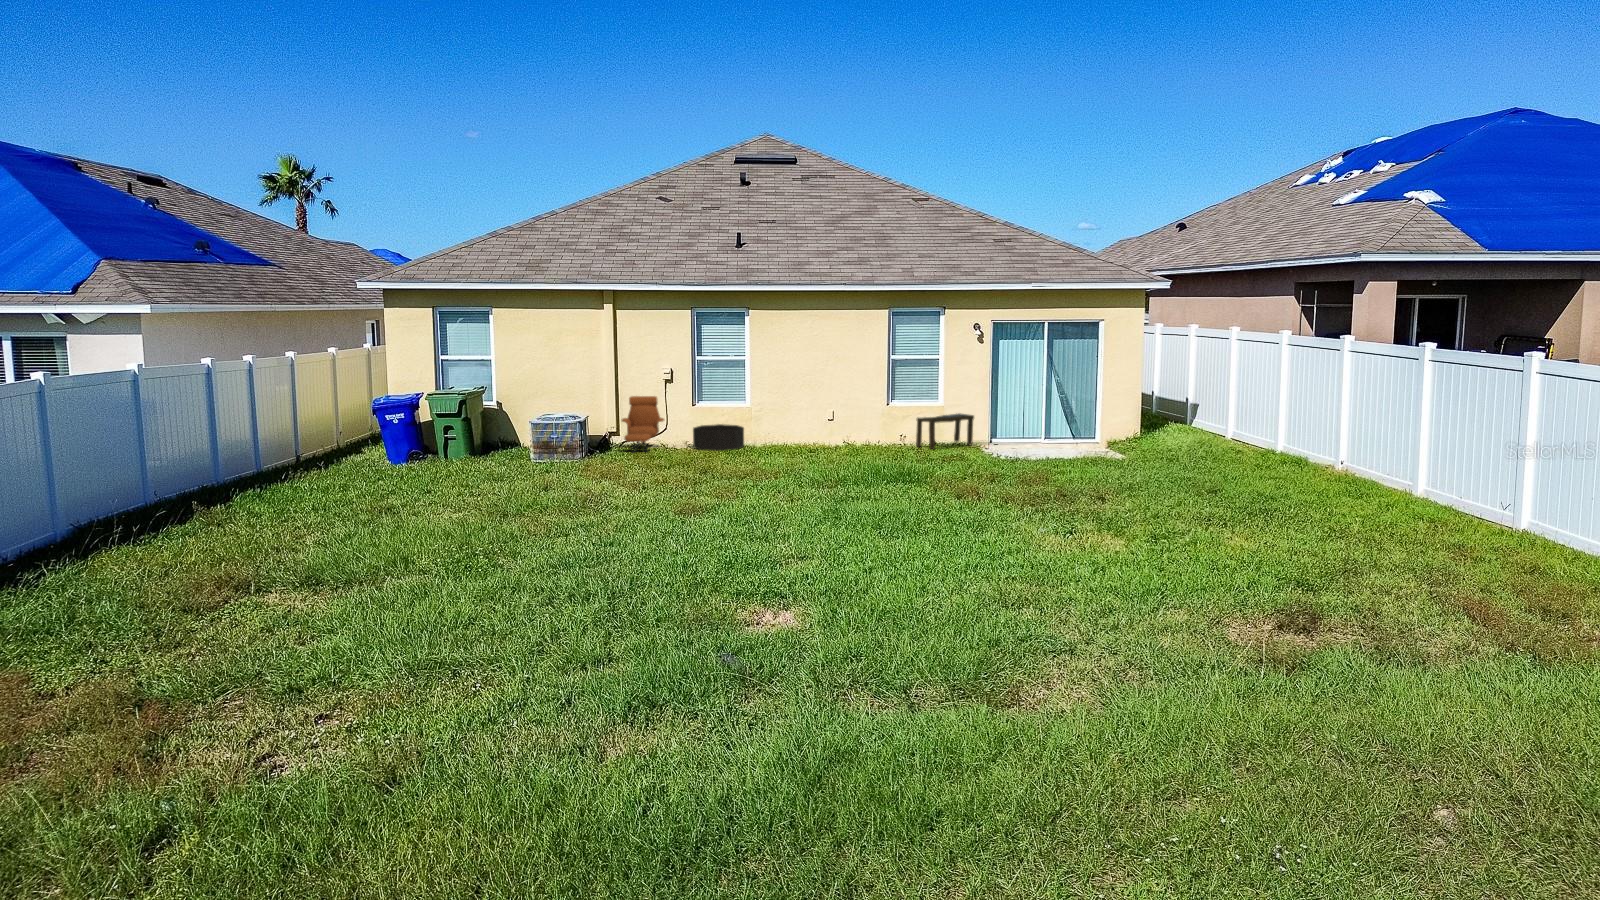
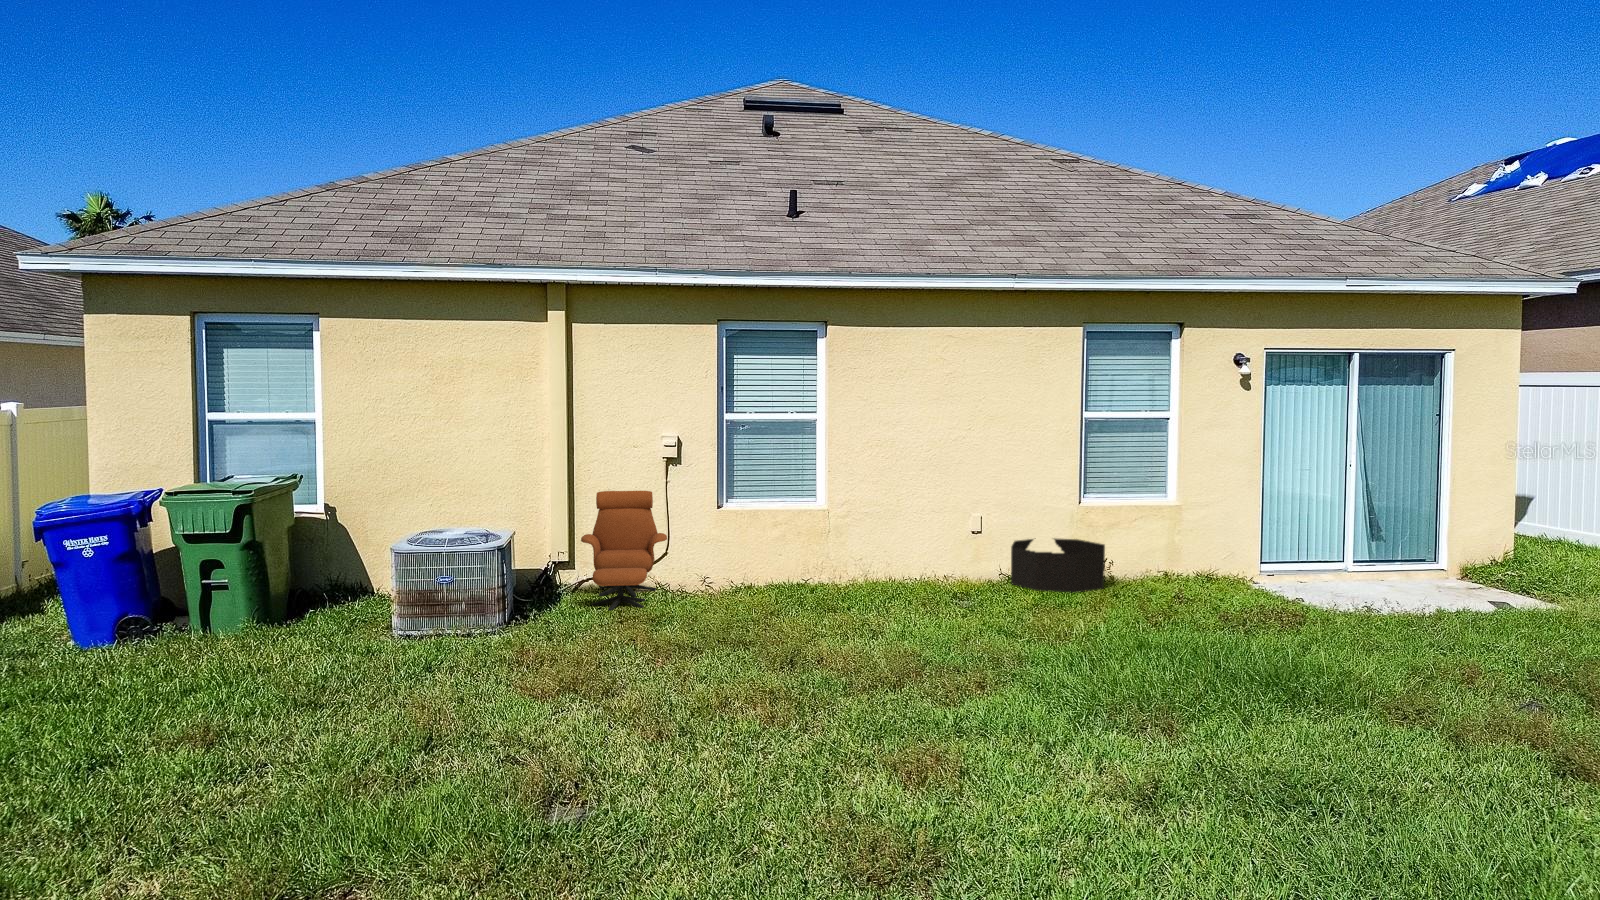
bench: present [916,413,974,449] -> none [1149,518,1250,590]
basket: present [693,424,744,451] -> present [1011,539,1105,593]

